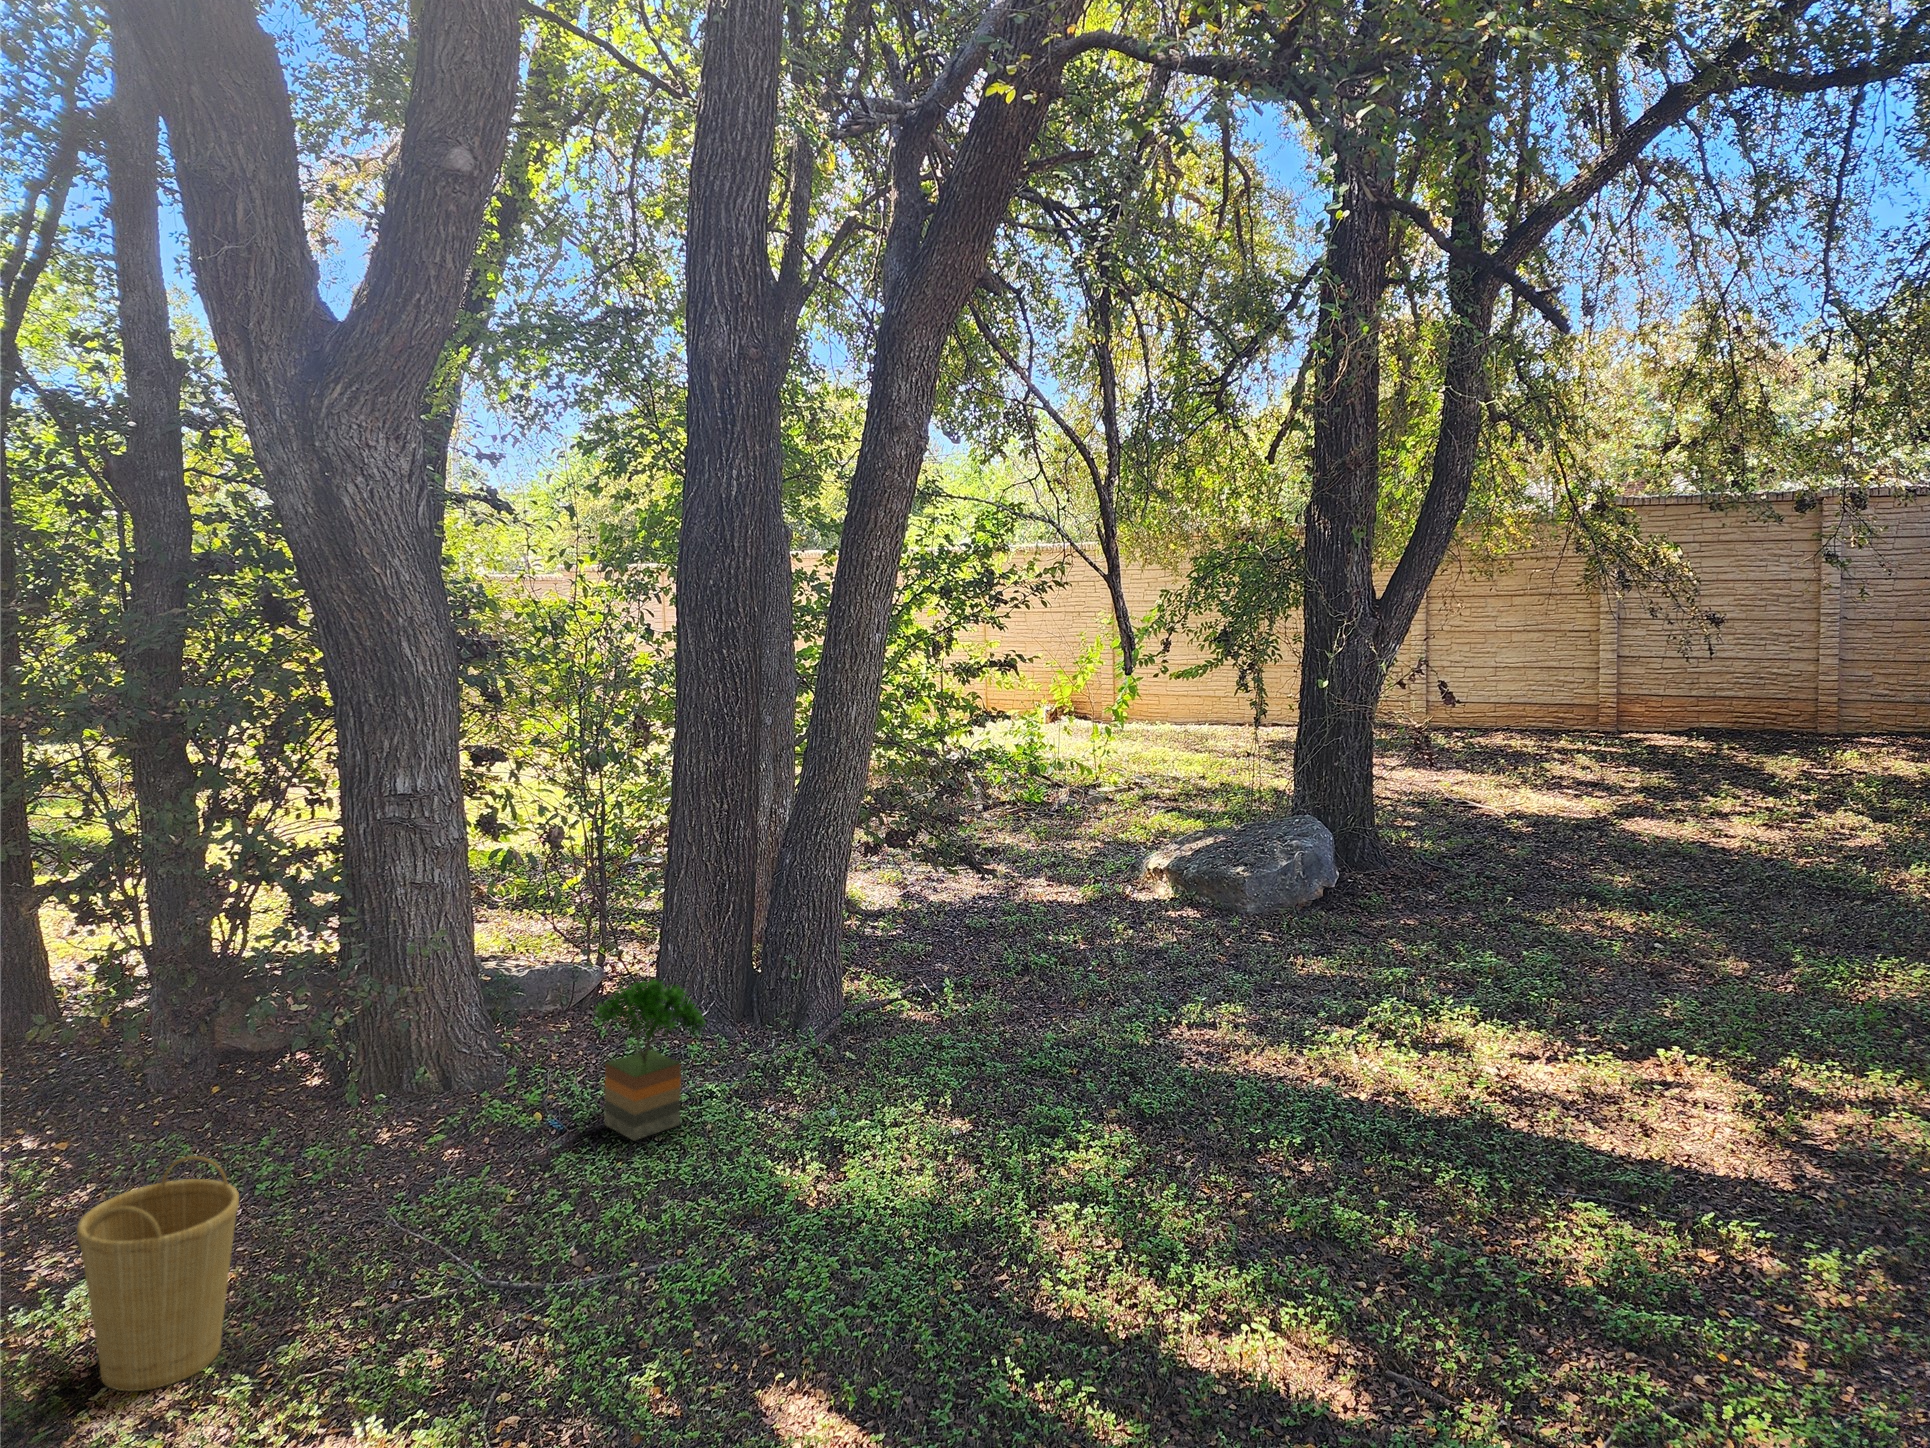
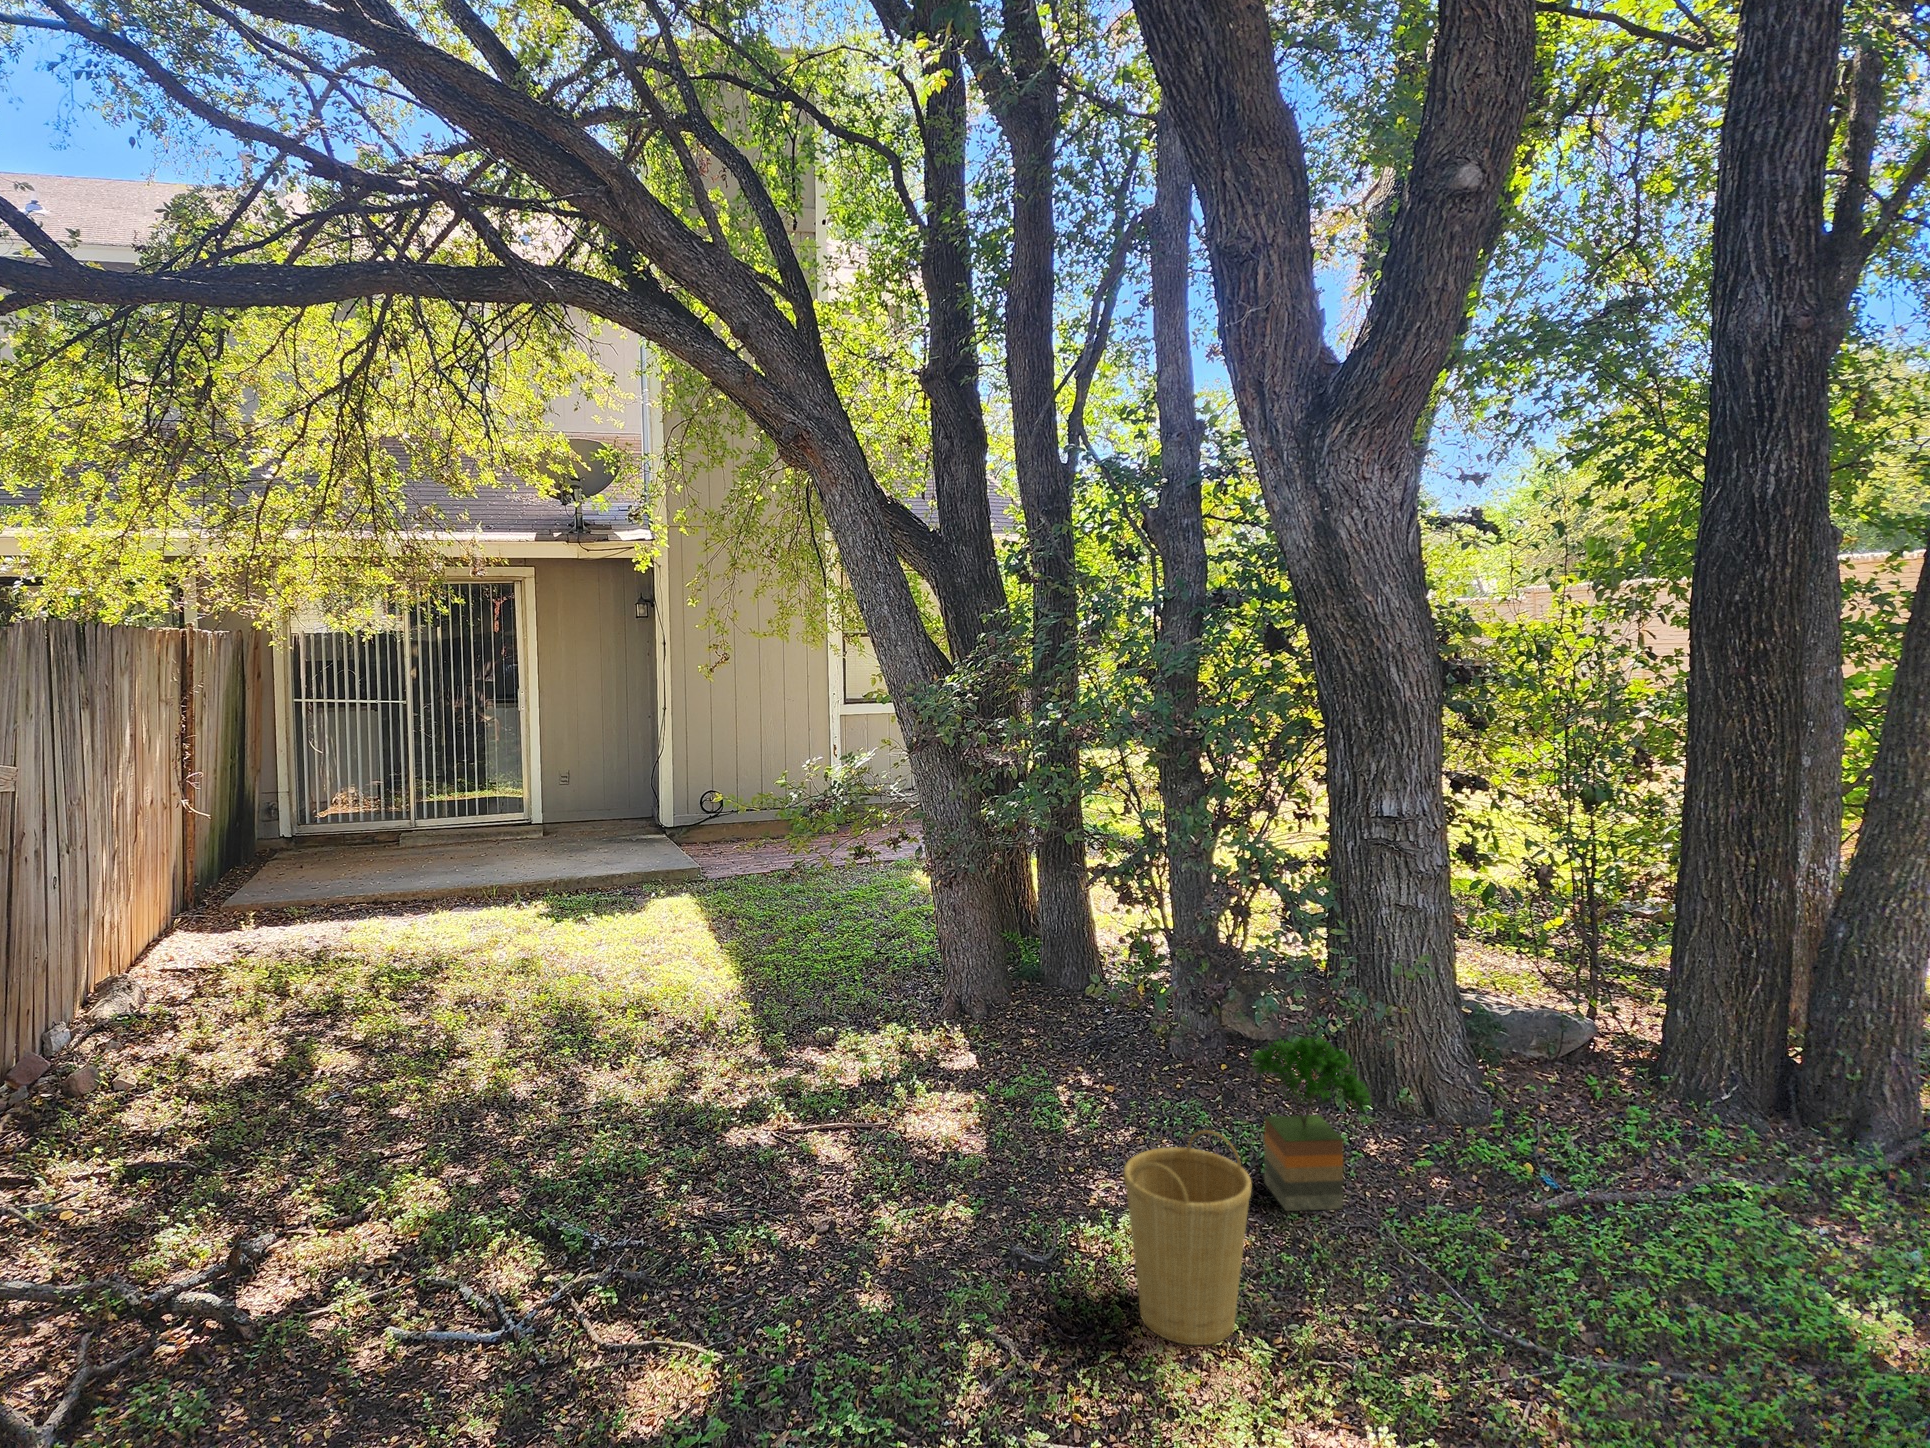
potted tree: present [595,979,705,1140] -> present [1252,1037,1372,1211]

